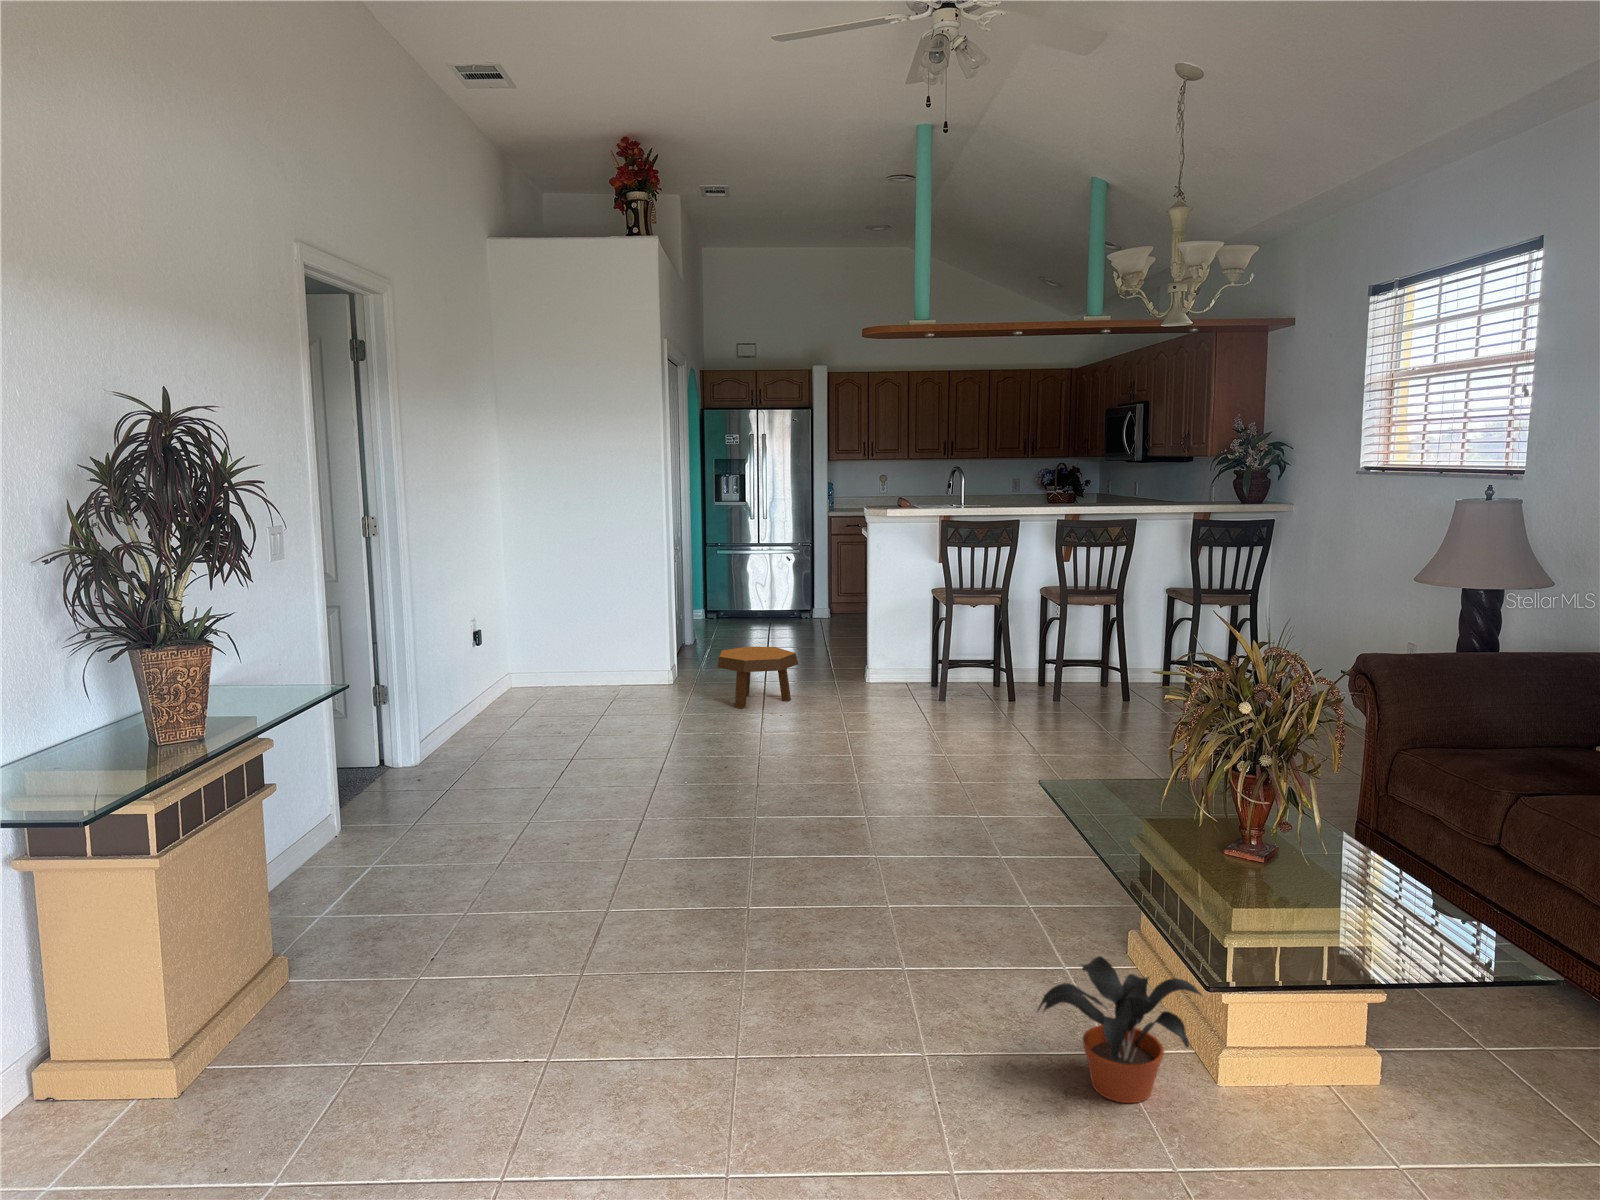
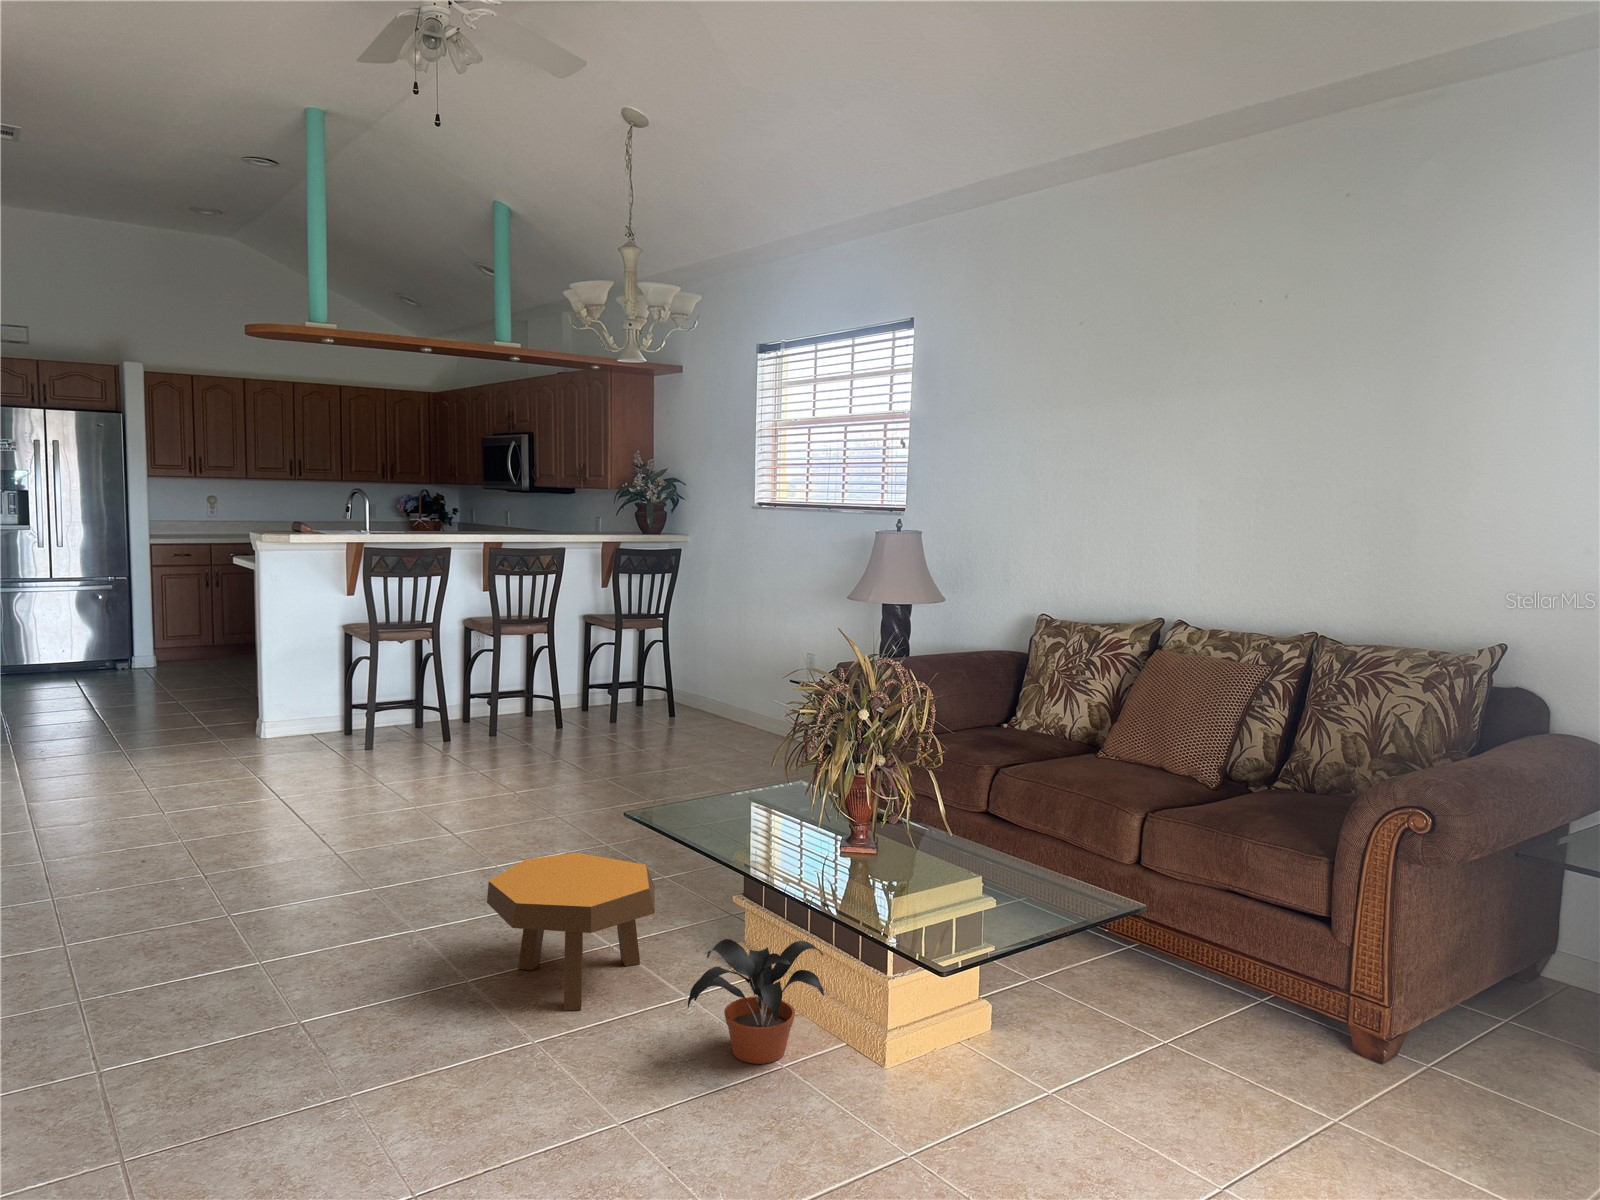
footstool: present [717,646,798,708] -> present [487,853,655,1011]

